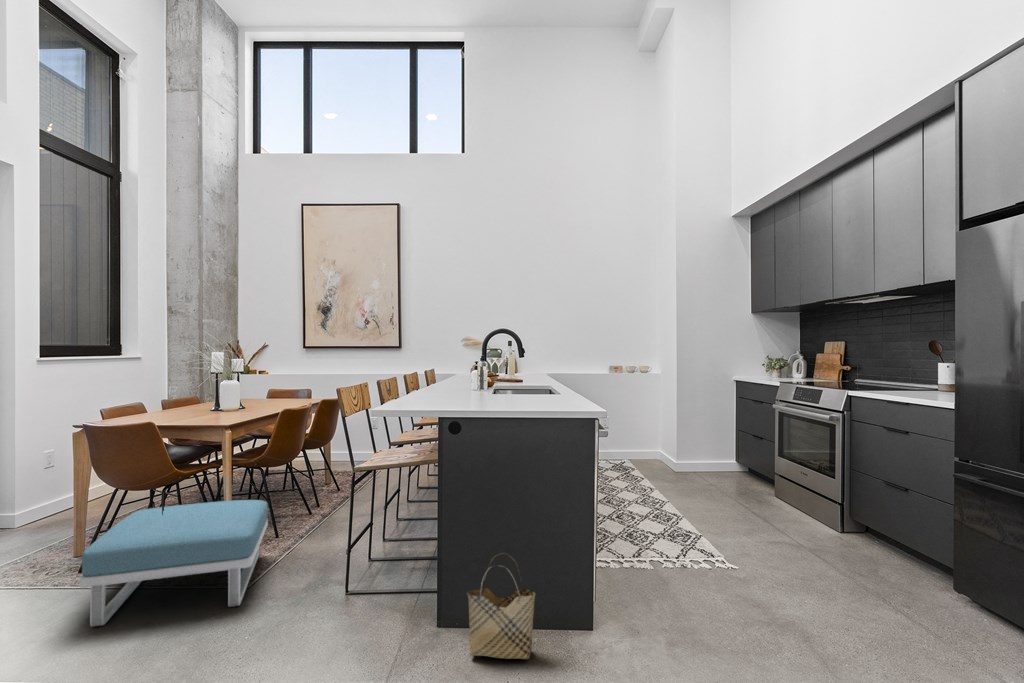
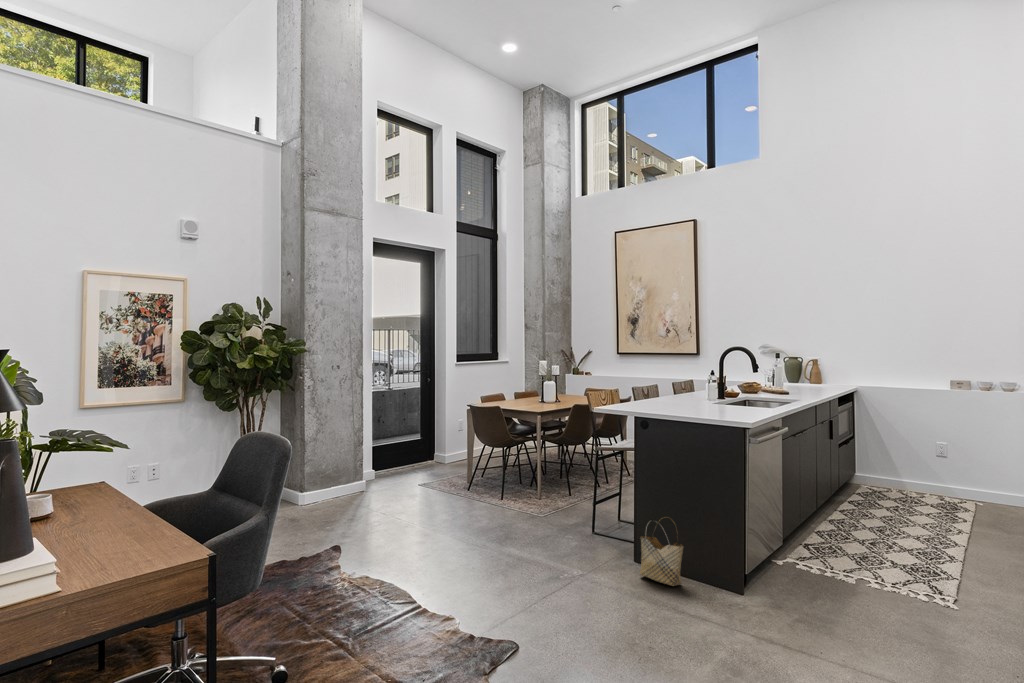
footstool: present [79,500,268,627] -> none [462,460,561,523]

